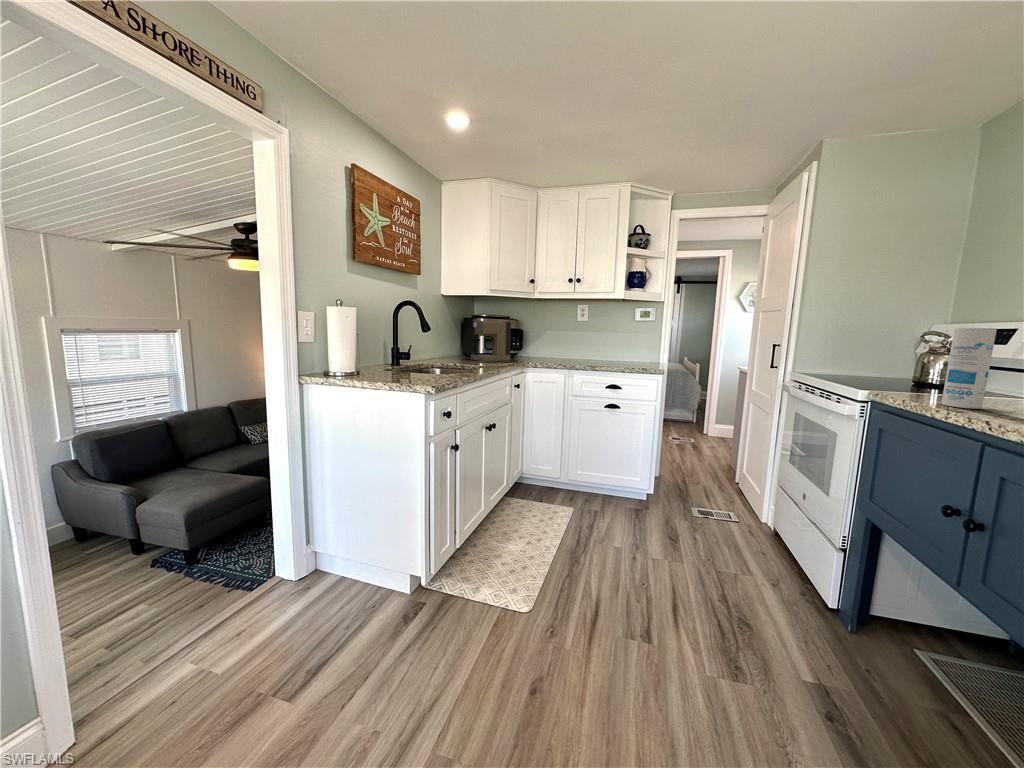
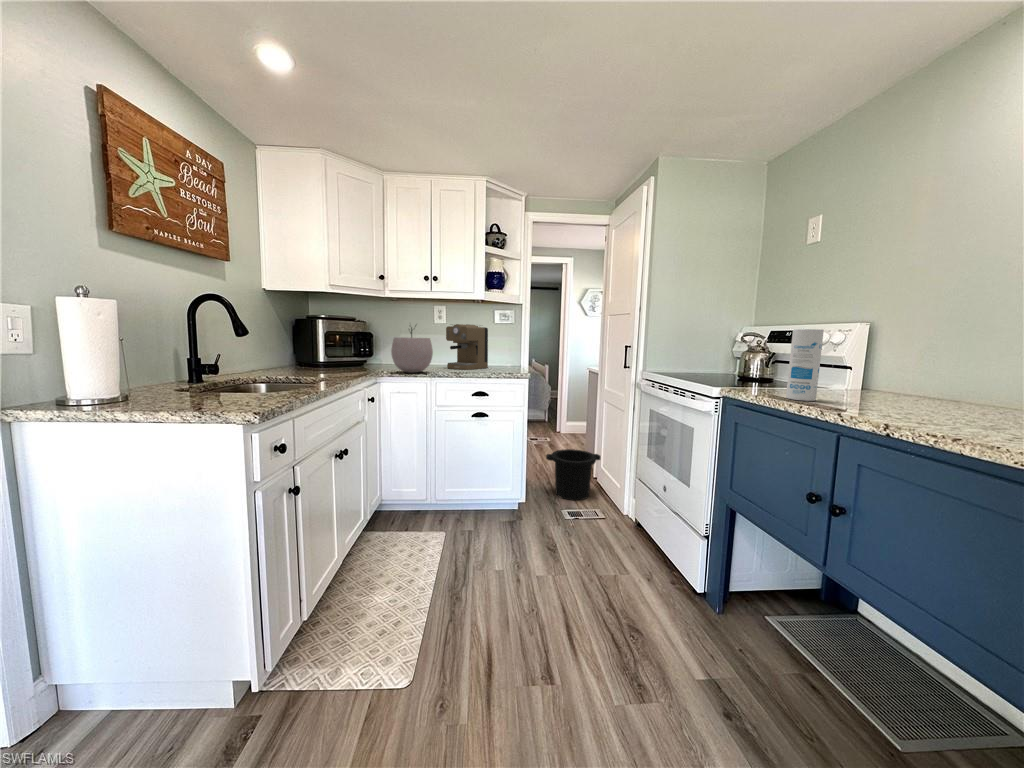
coffee maker: present [469,319,511,361] -> present [446,324,488,370]
plant pot: none [535,320,570,365] -> present [391,327,433,373]
trash can: none [679,449,742,502] -> present [546,449,601,500]

